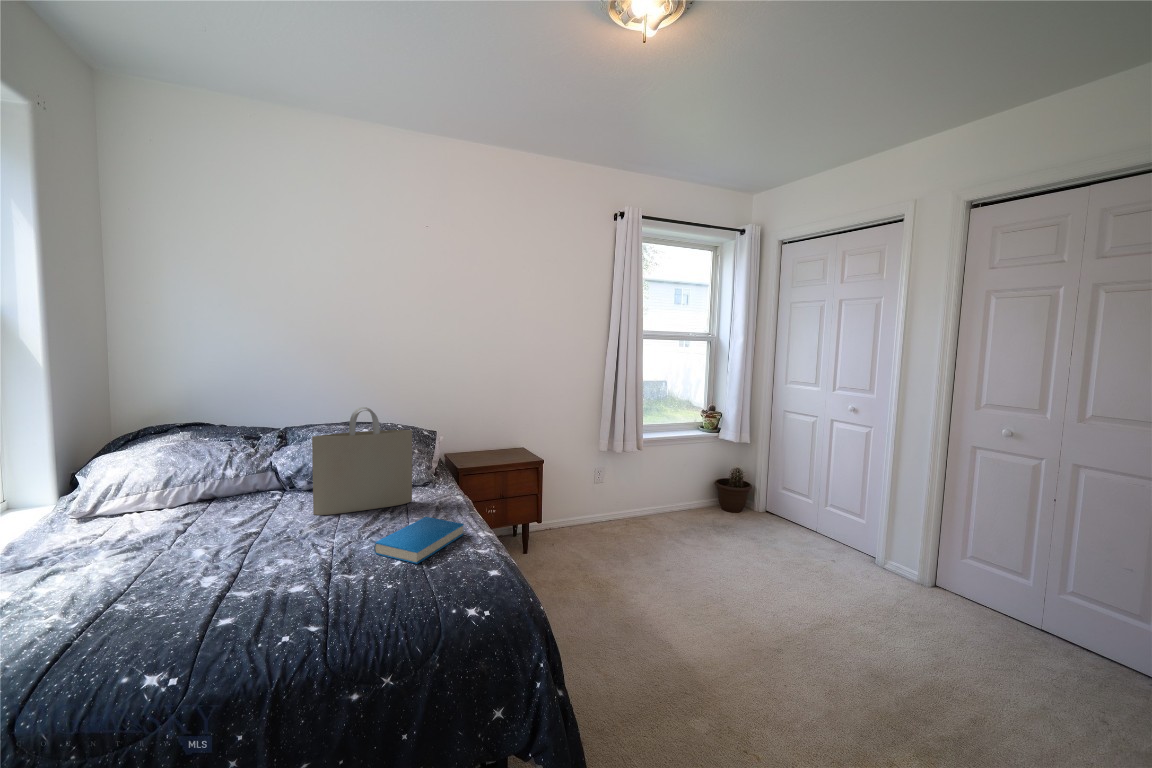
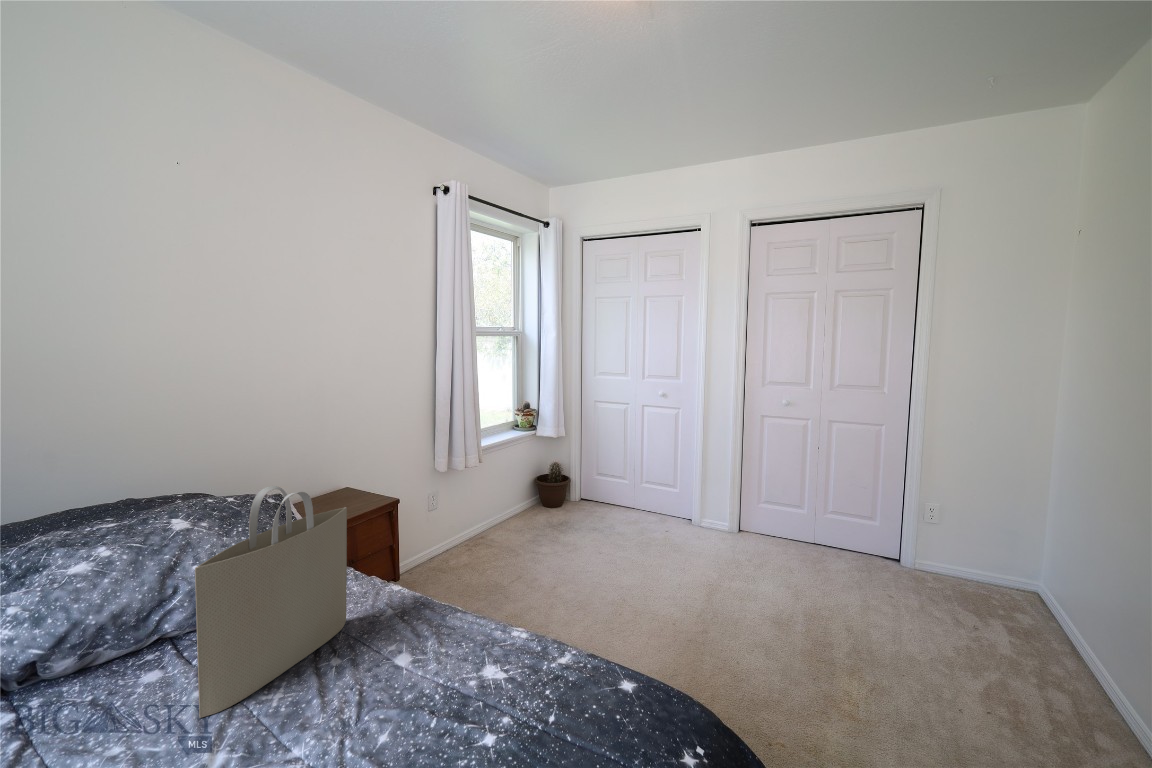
book: present [374,517,464,564] -> none [435,628,528,734]

